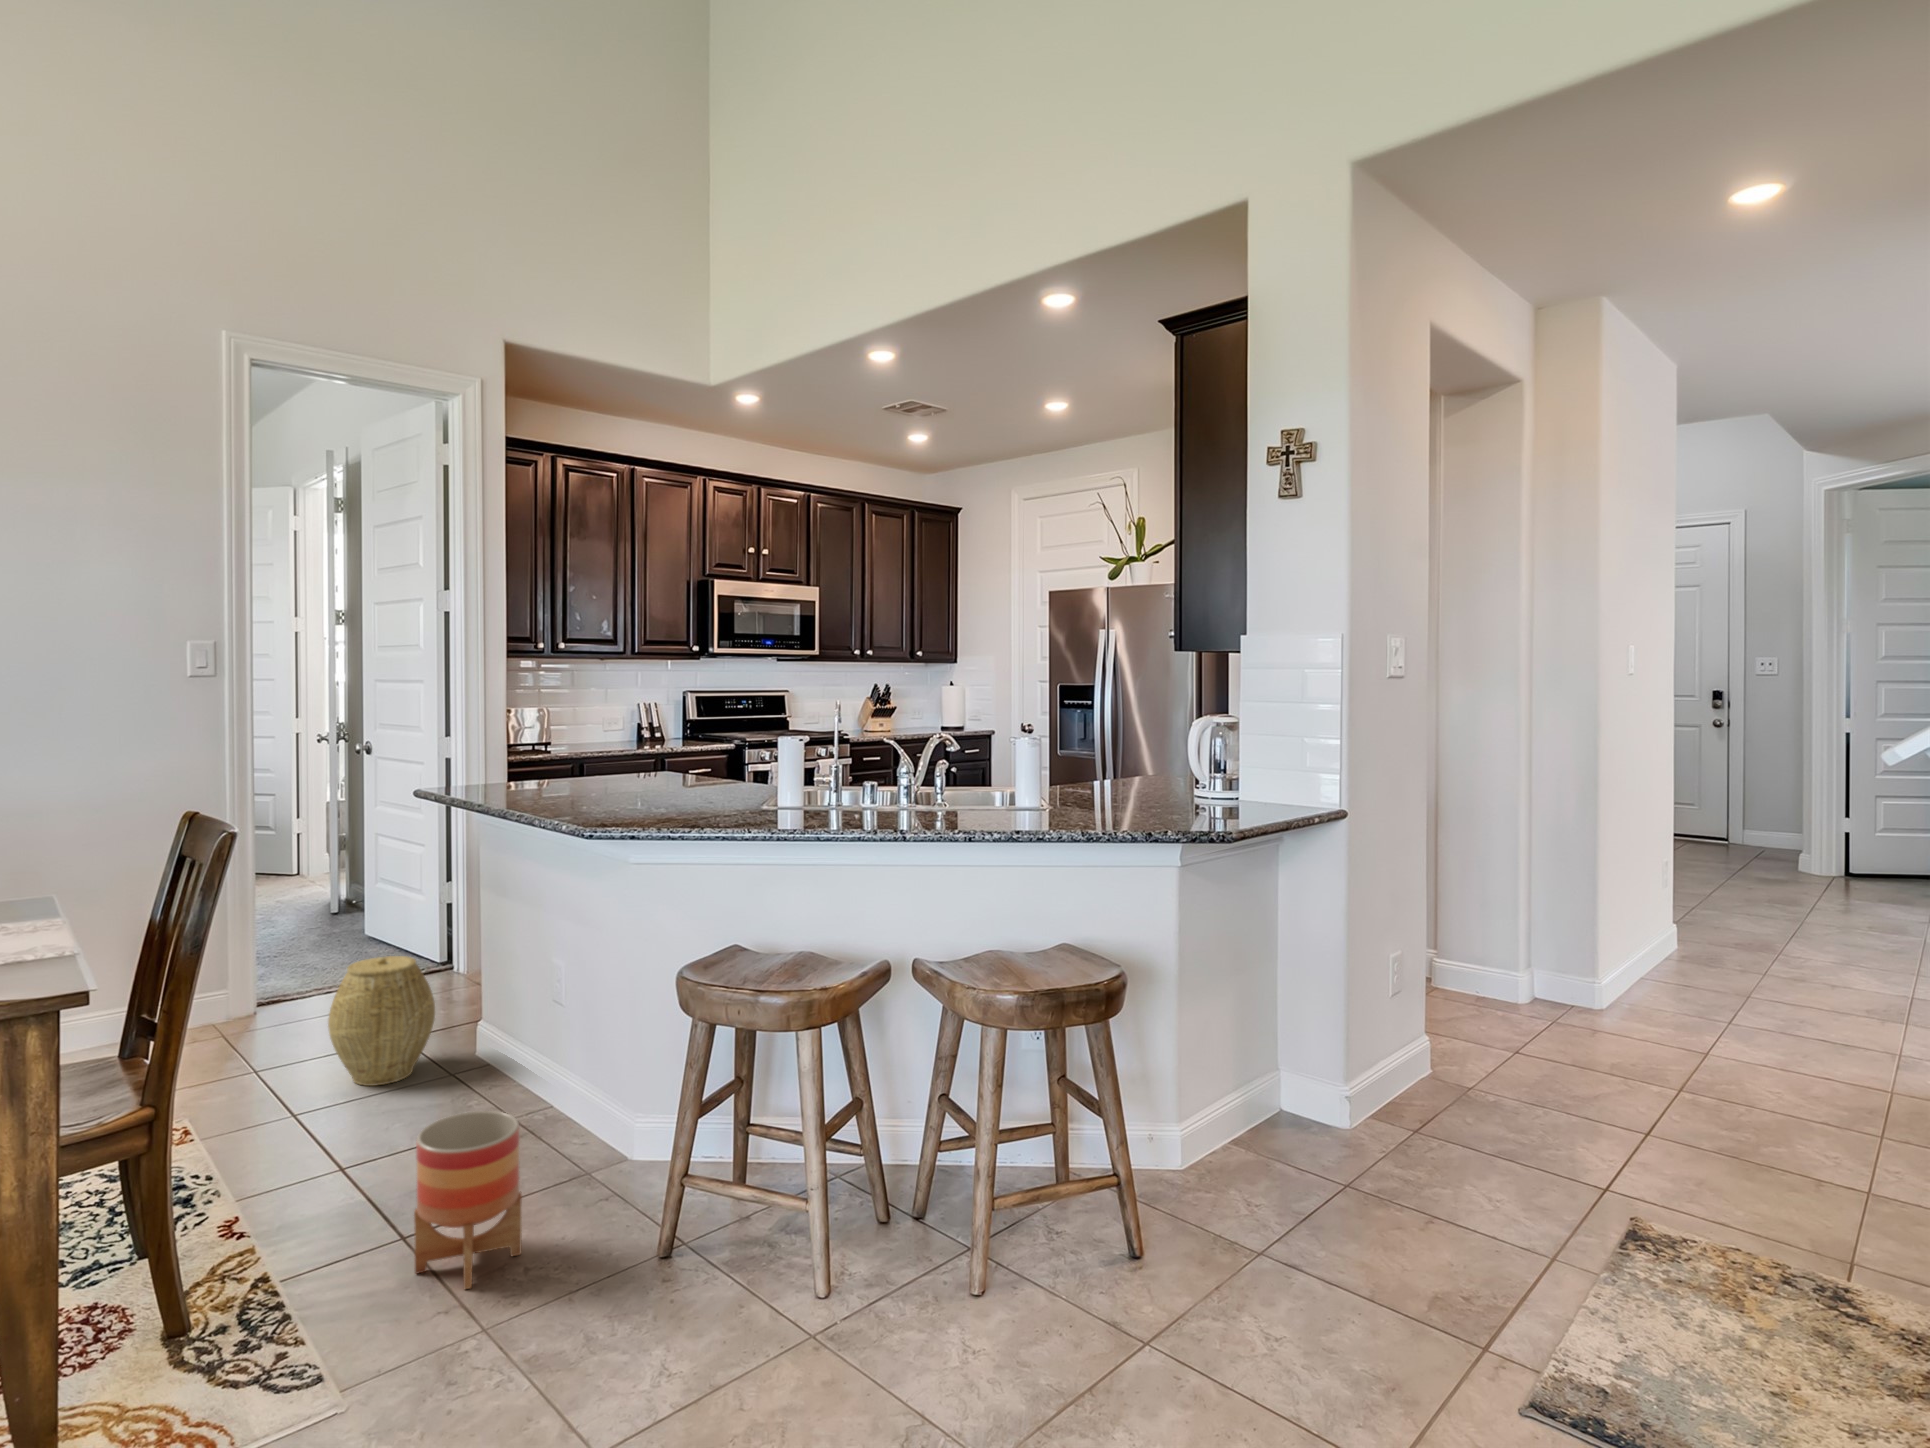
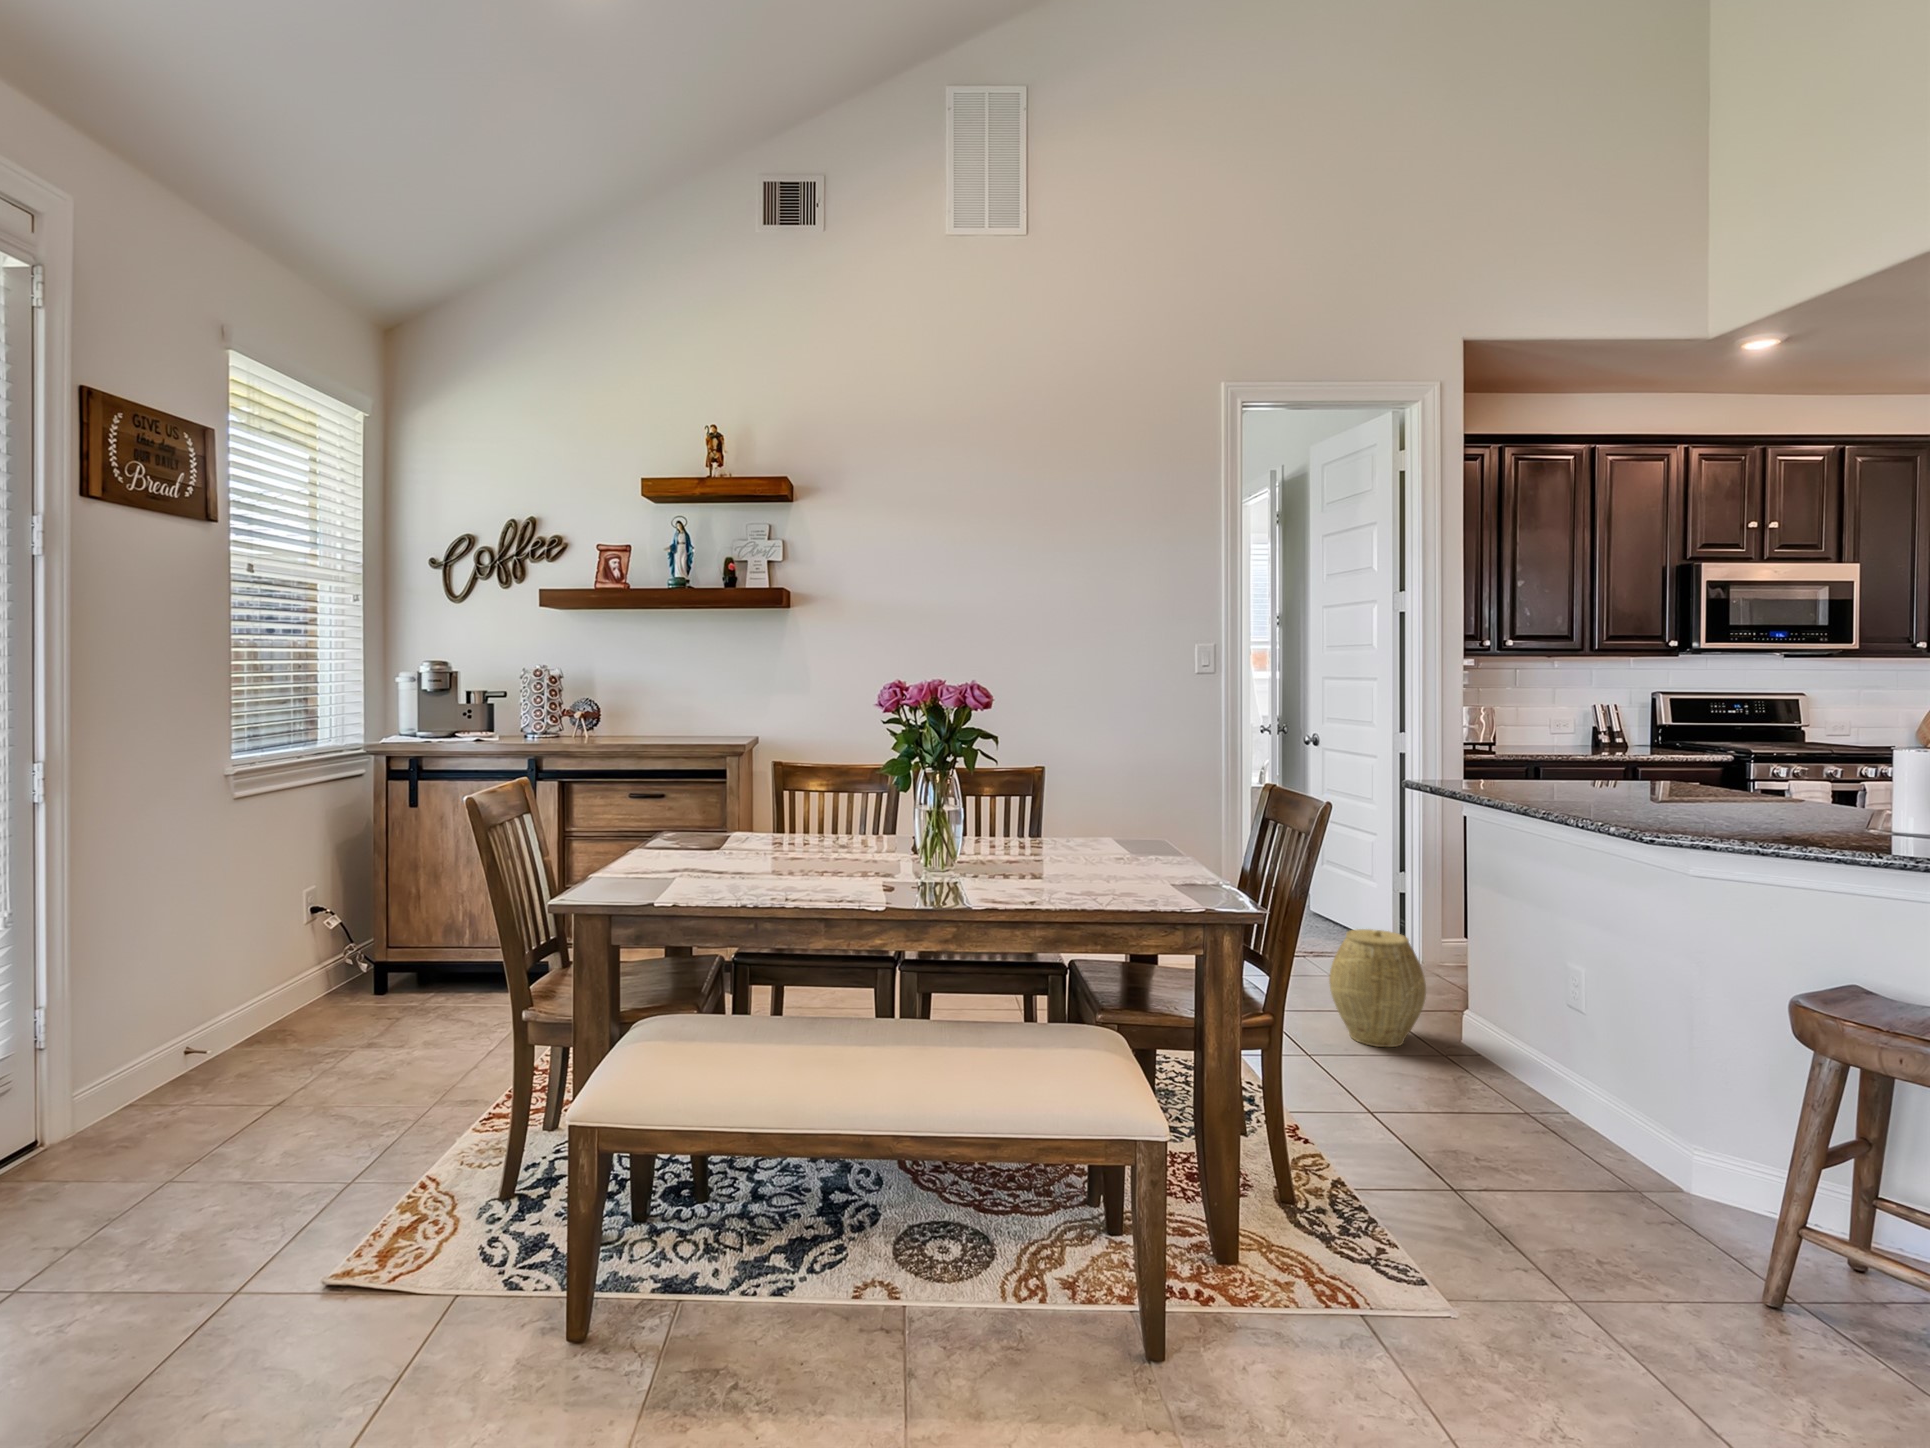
planter: present [414,1111,522,1289] -> none [1473,1091,1584,1263]

